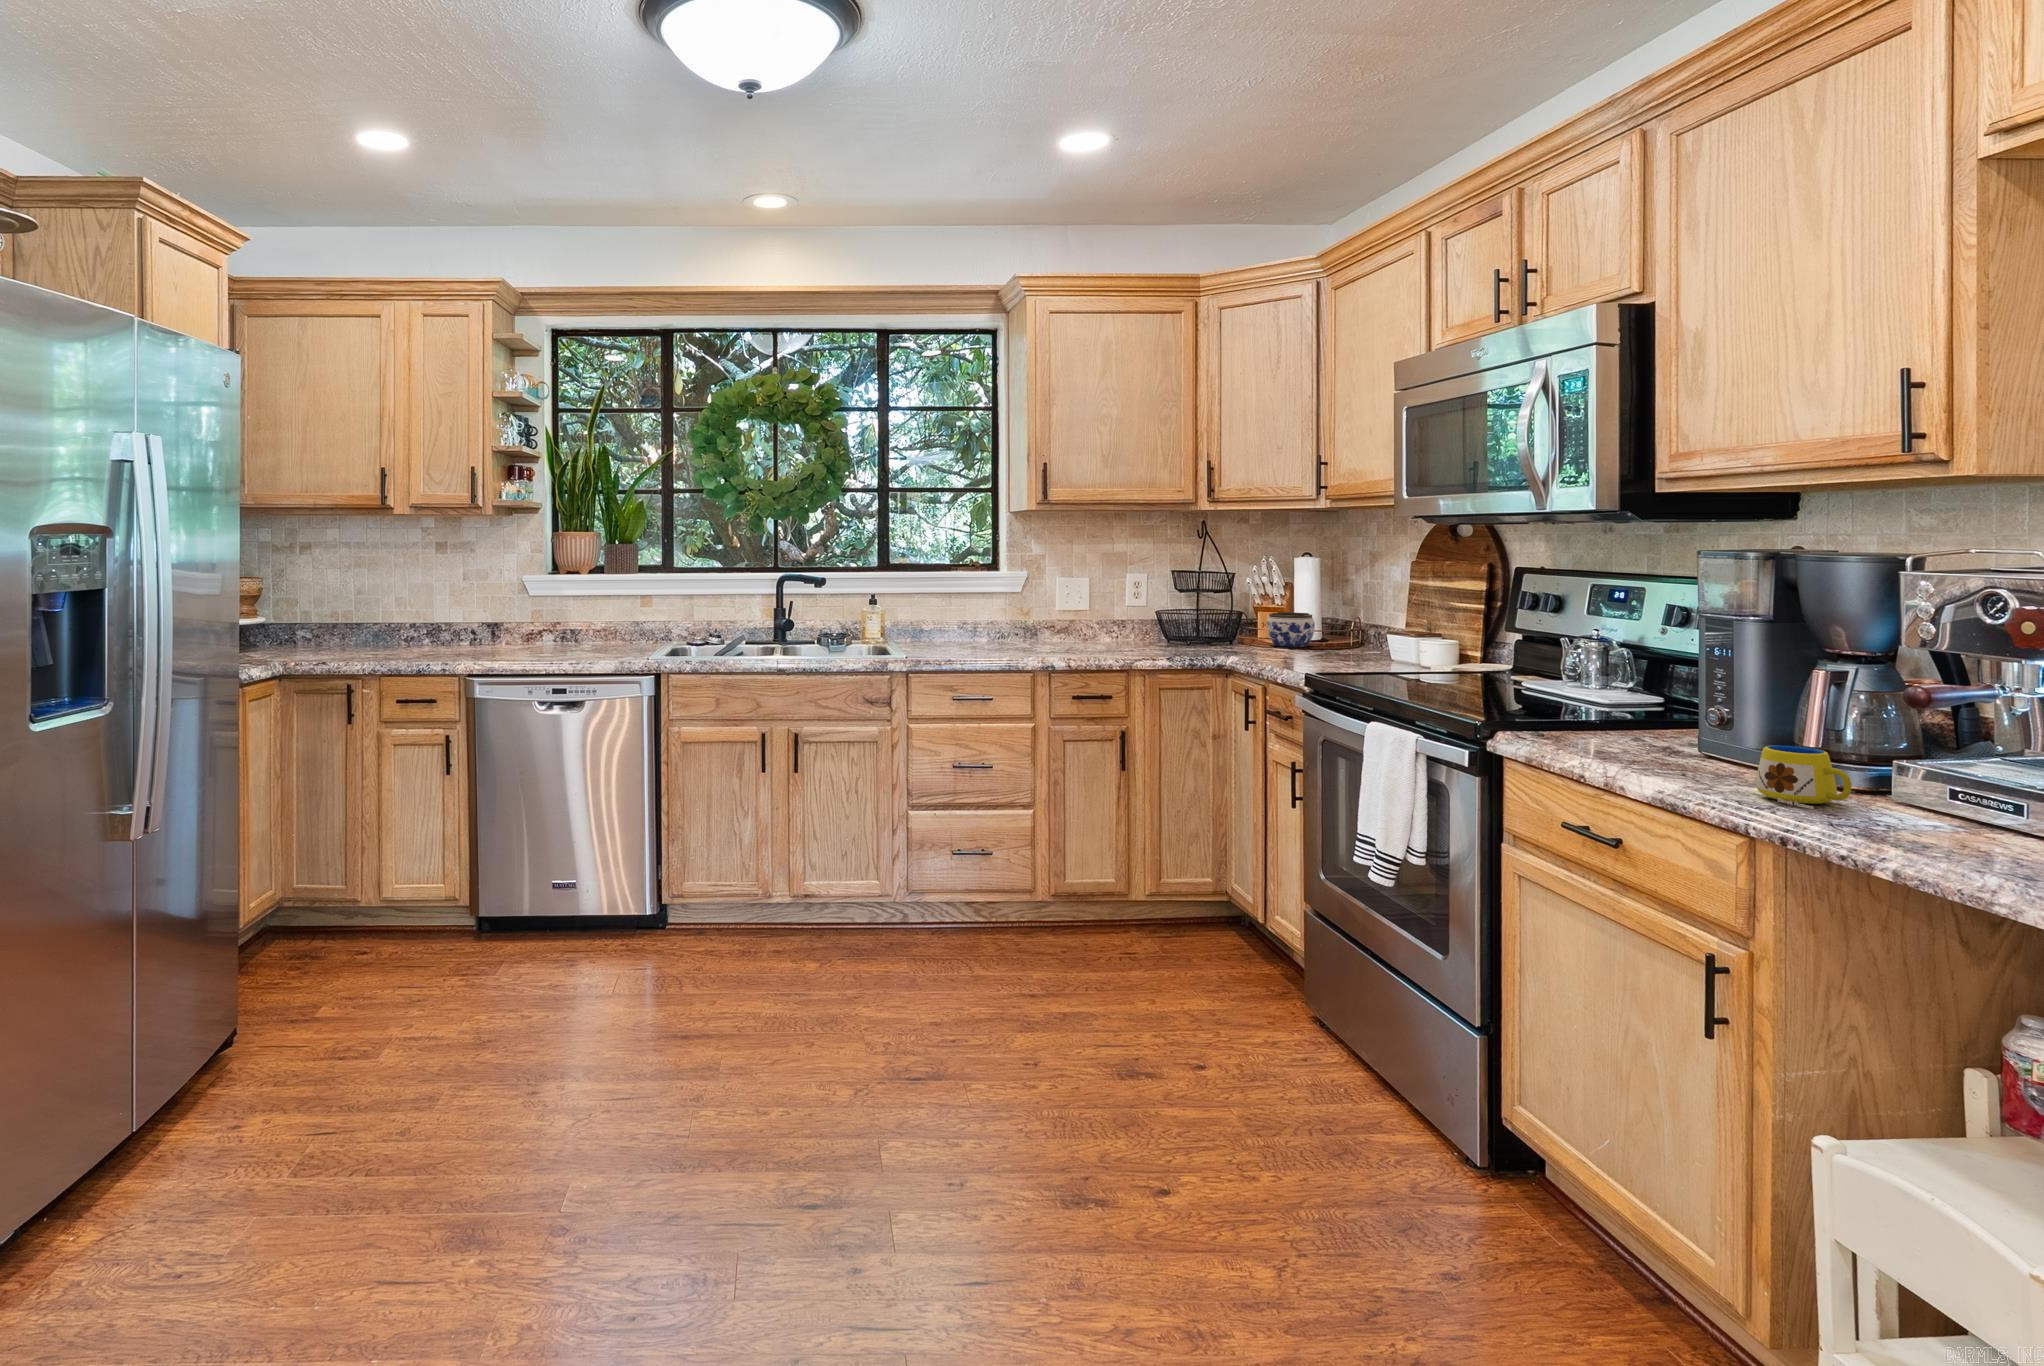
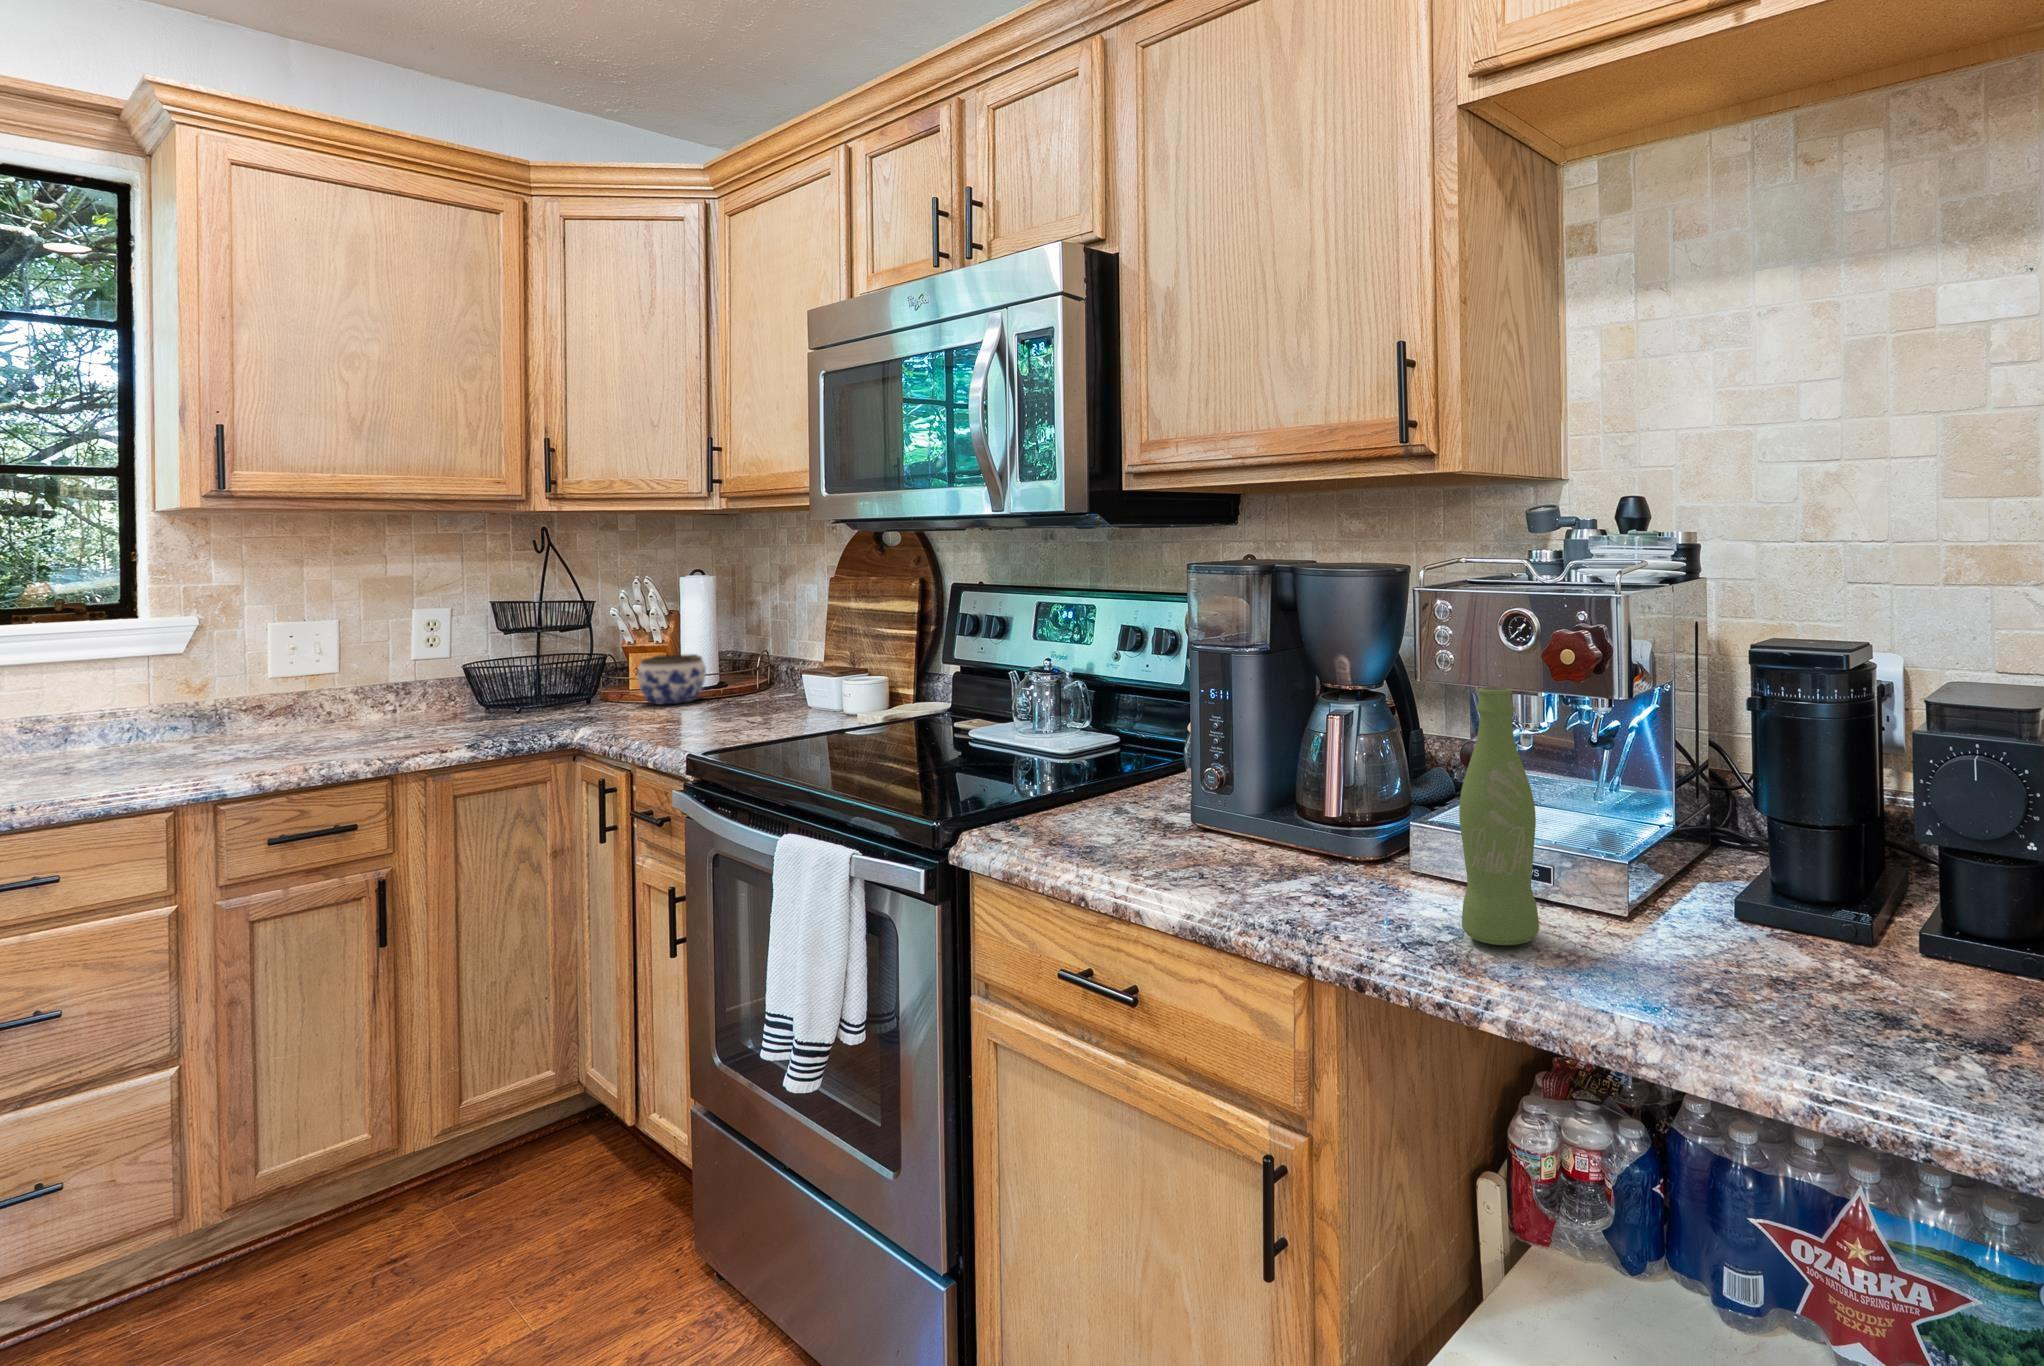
bottle: none [1886,644,1966,836] -> present [1459,687,1539,945]
mug: present [1756,745,1851,809] -> none [1301,827,1406,921]

